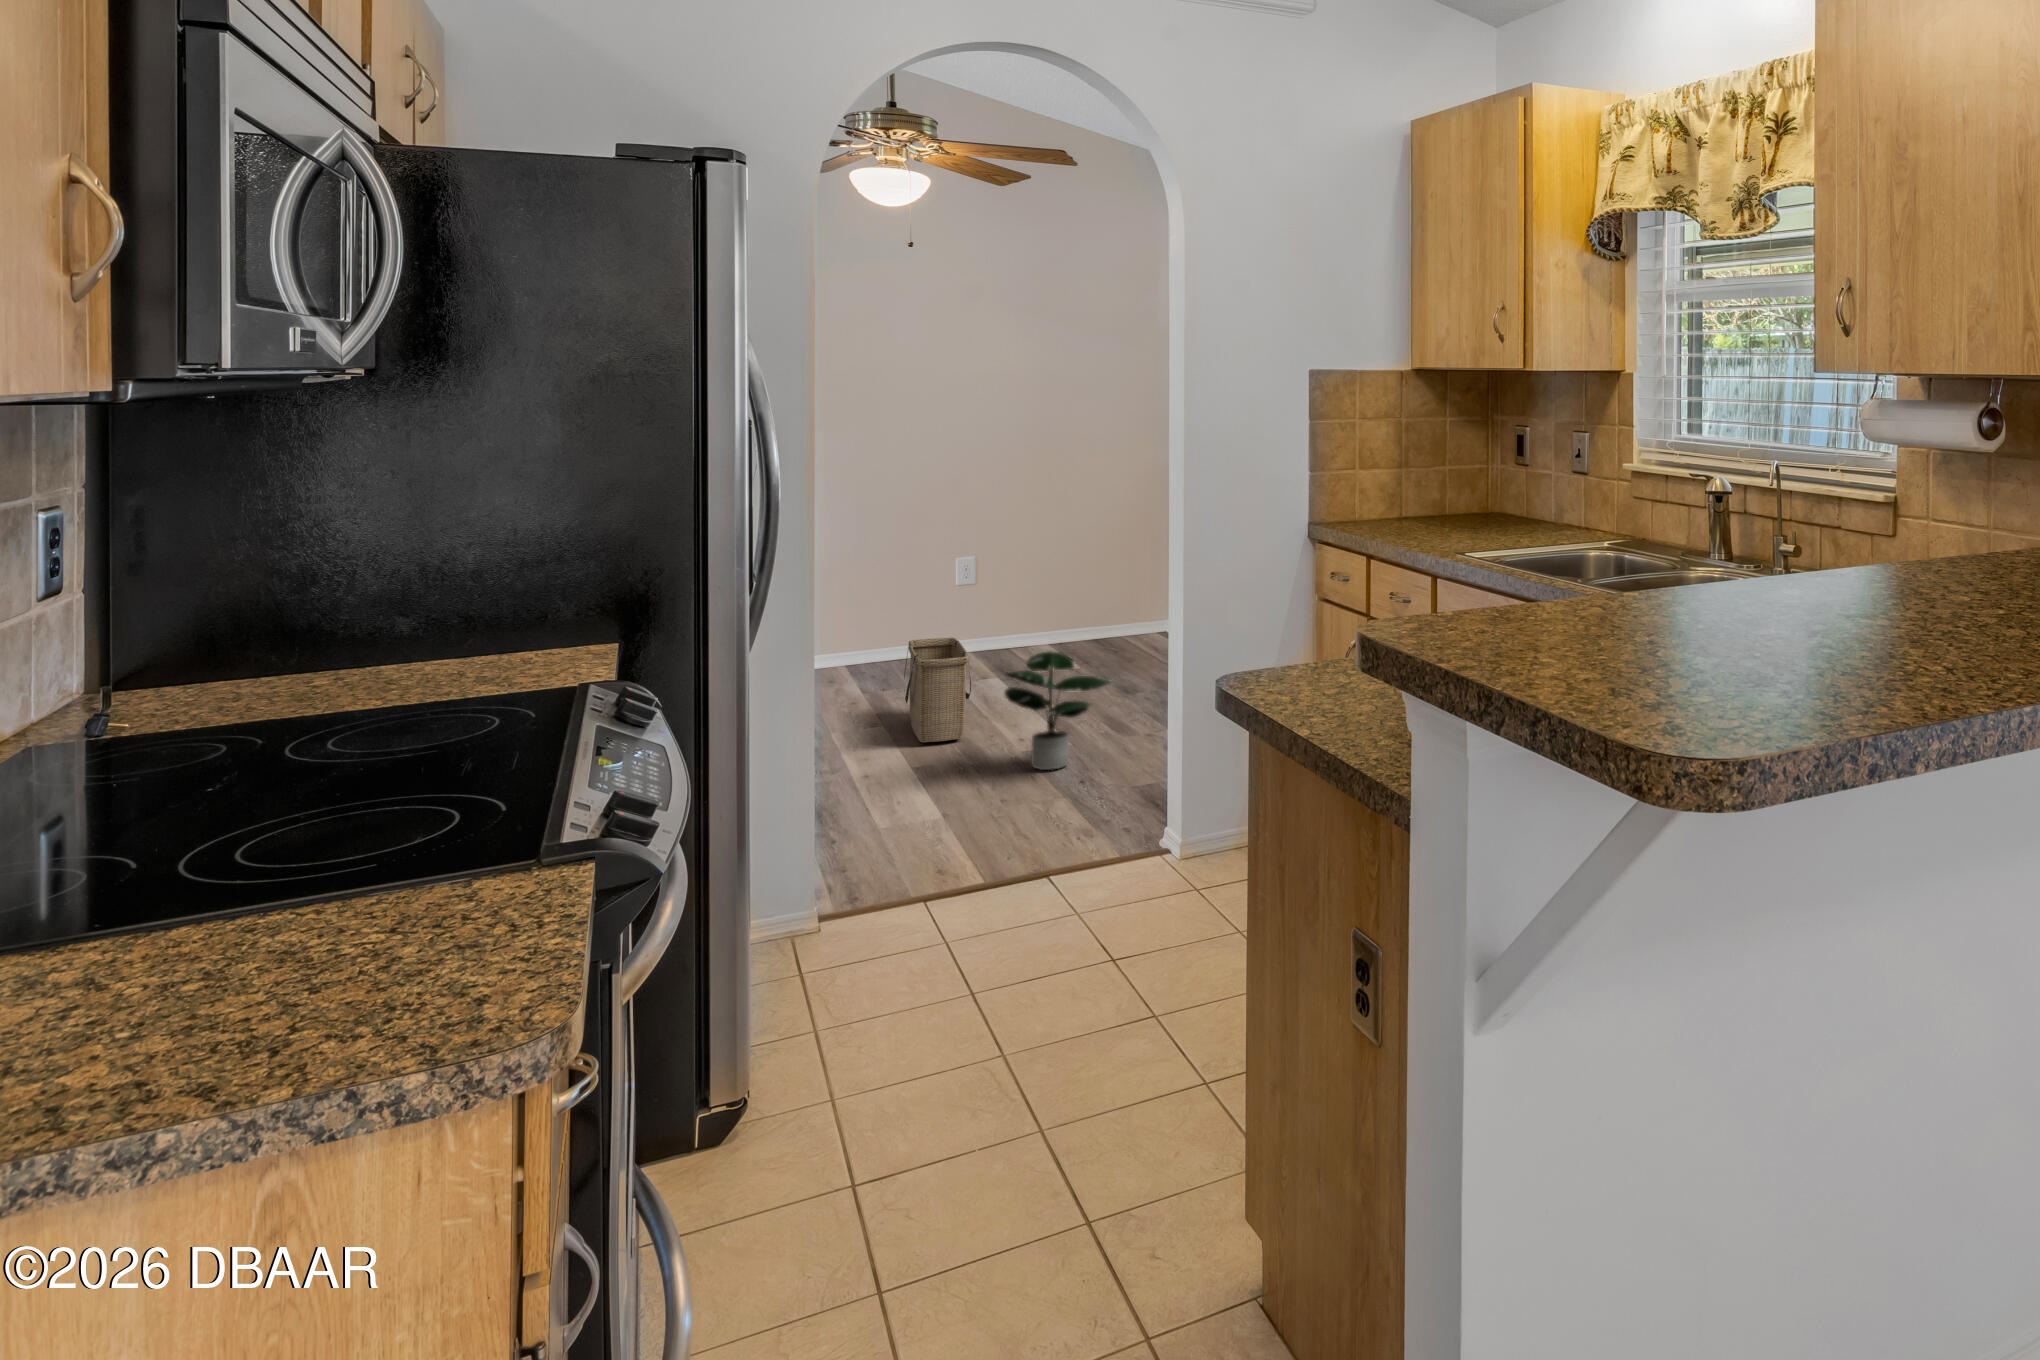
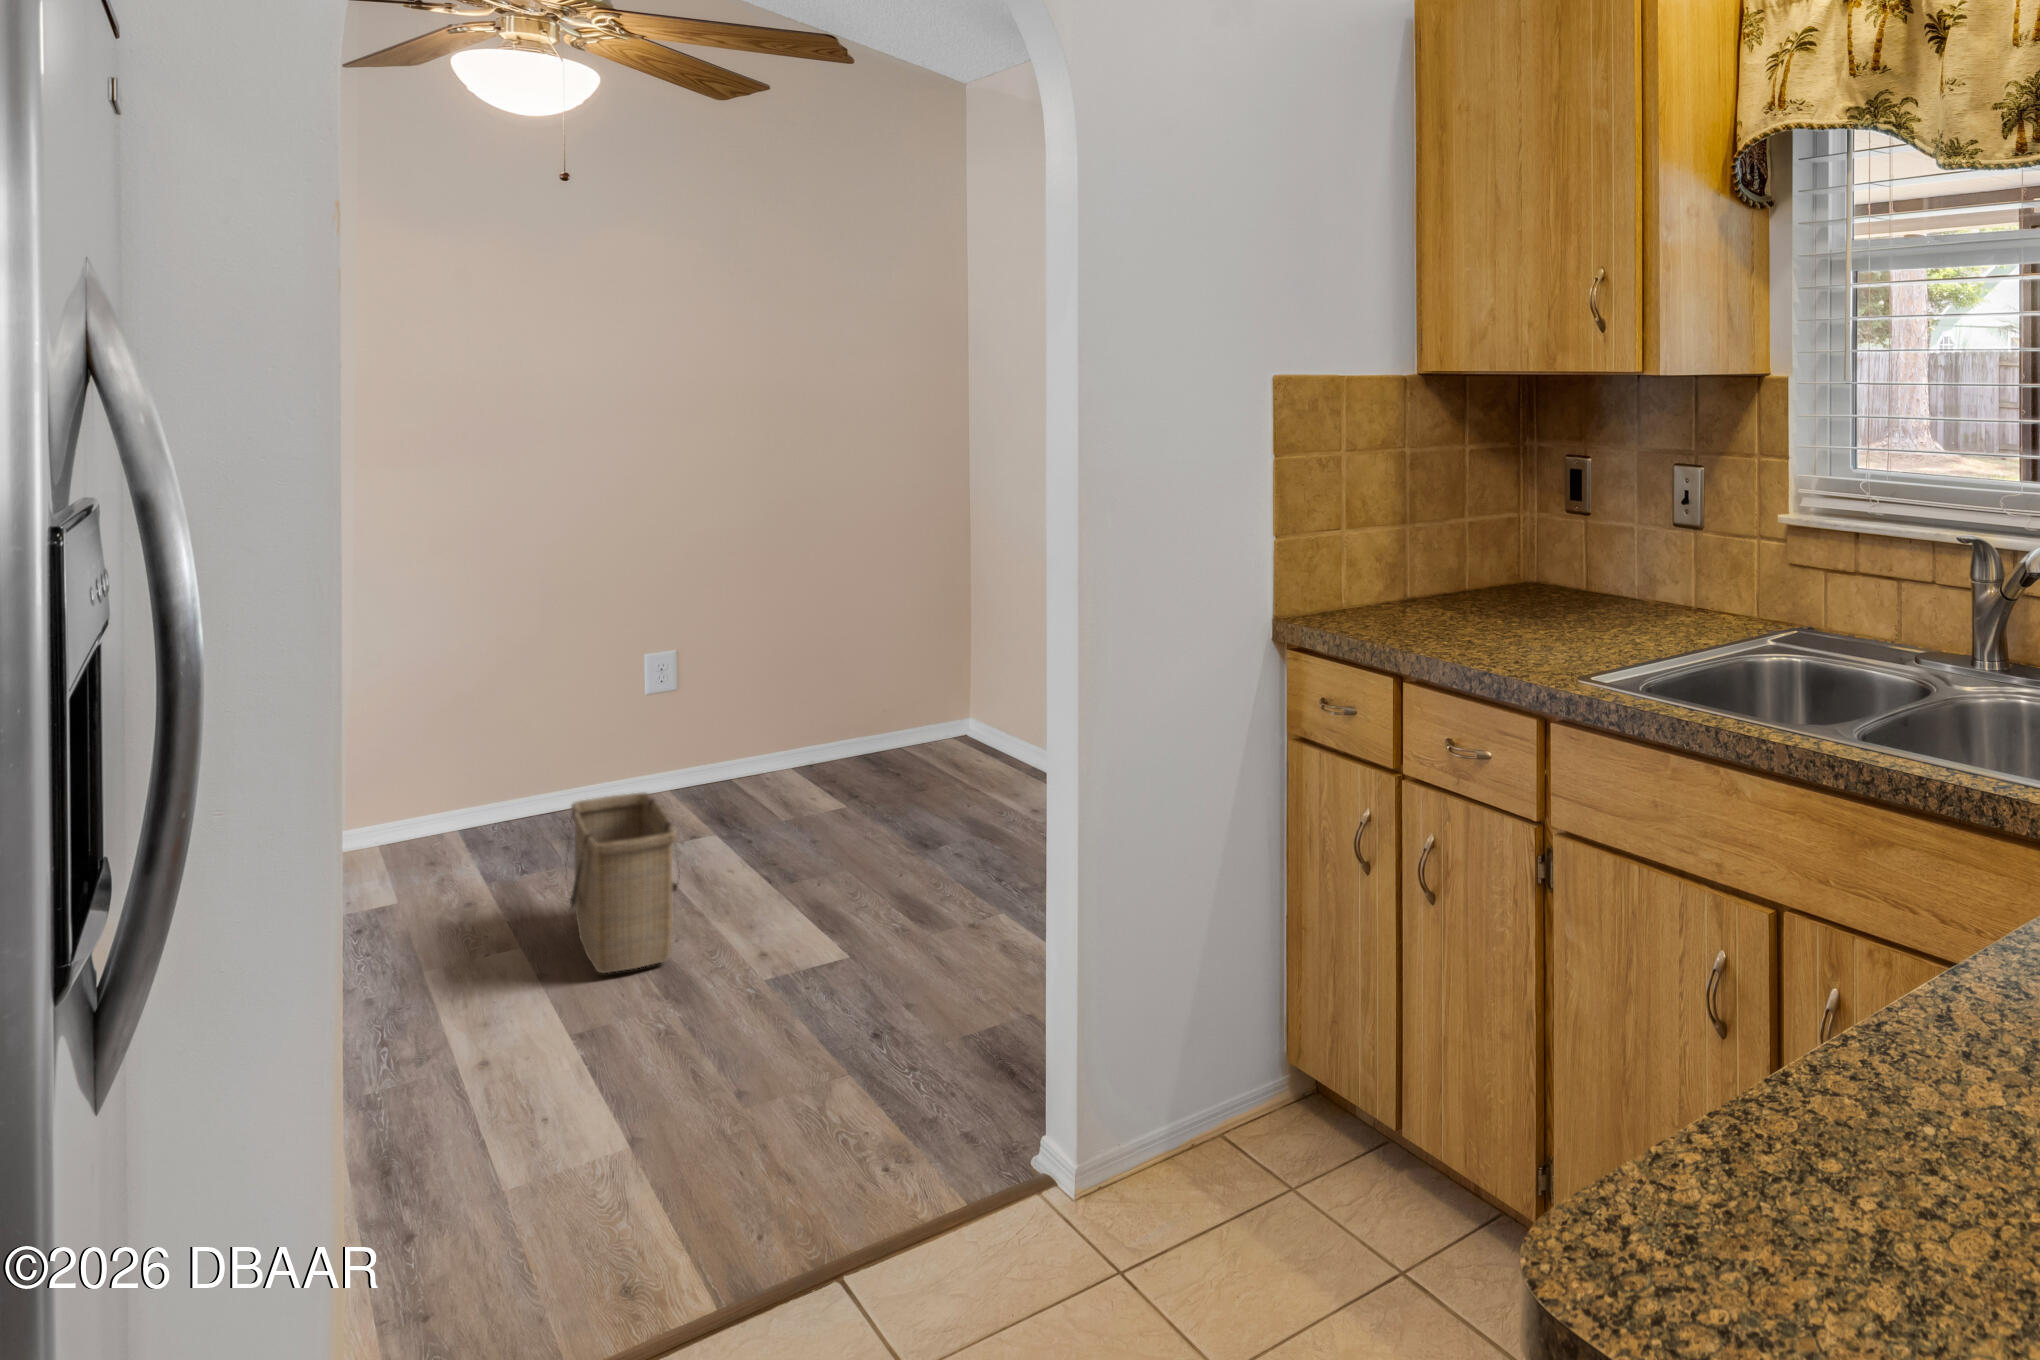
potted plant: present [1004,651,1111,770] -> none [743,821,921,1016]

